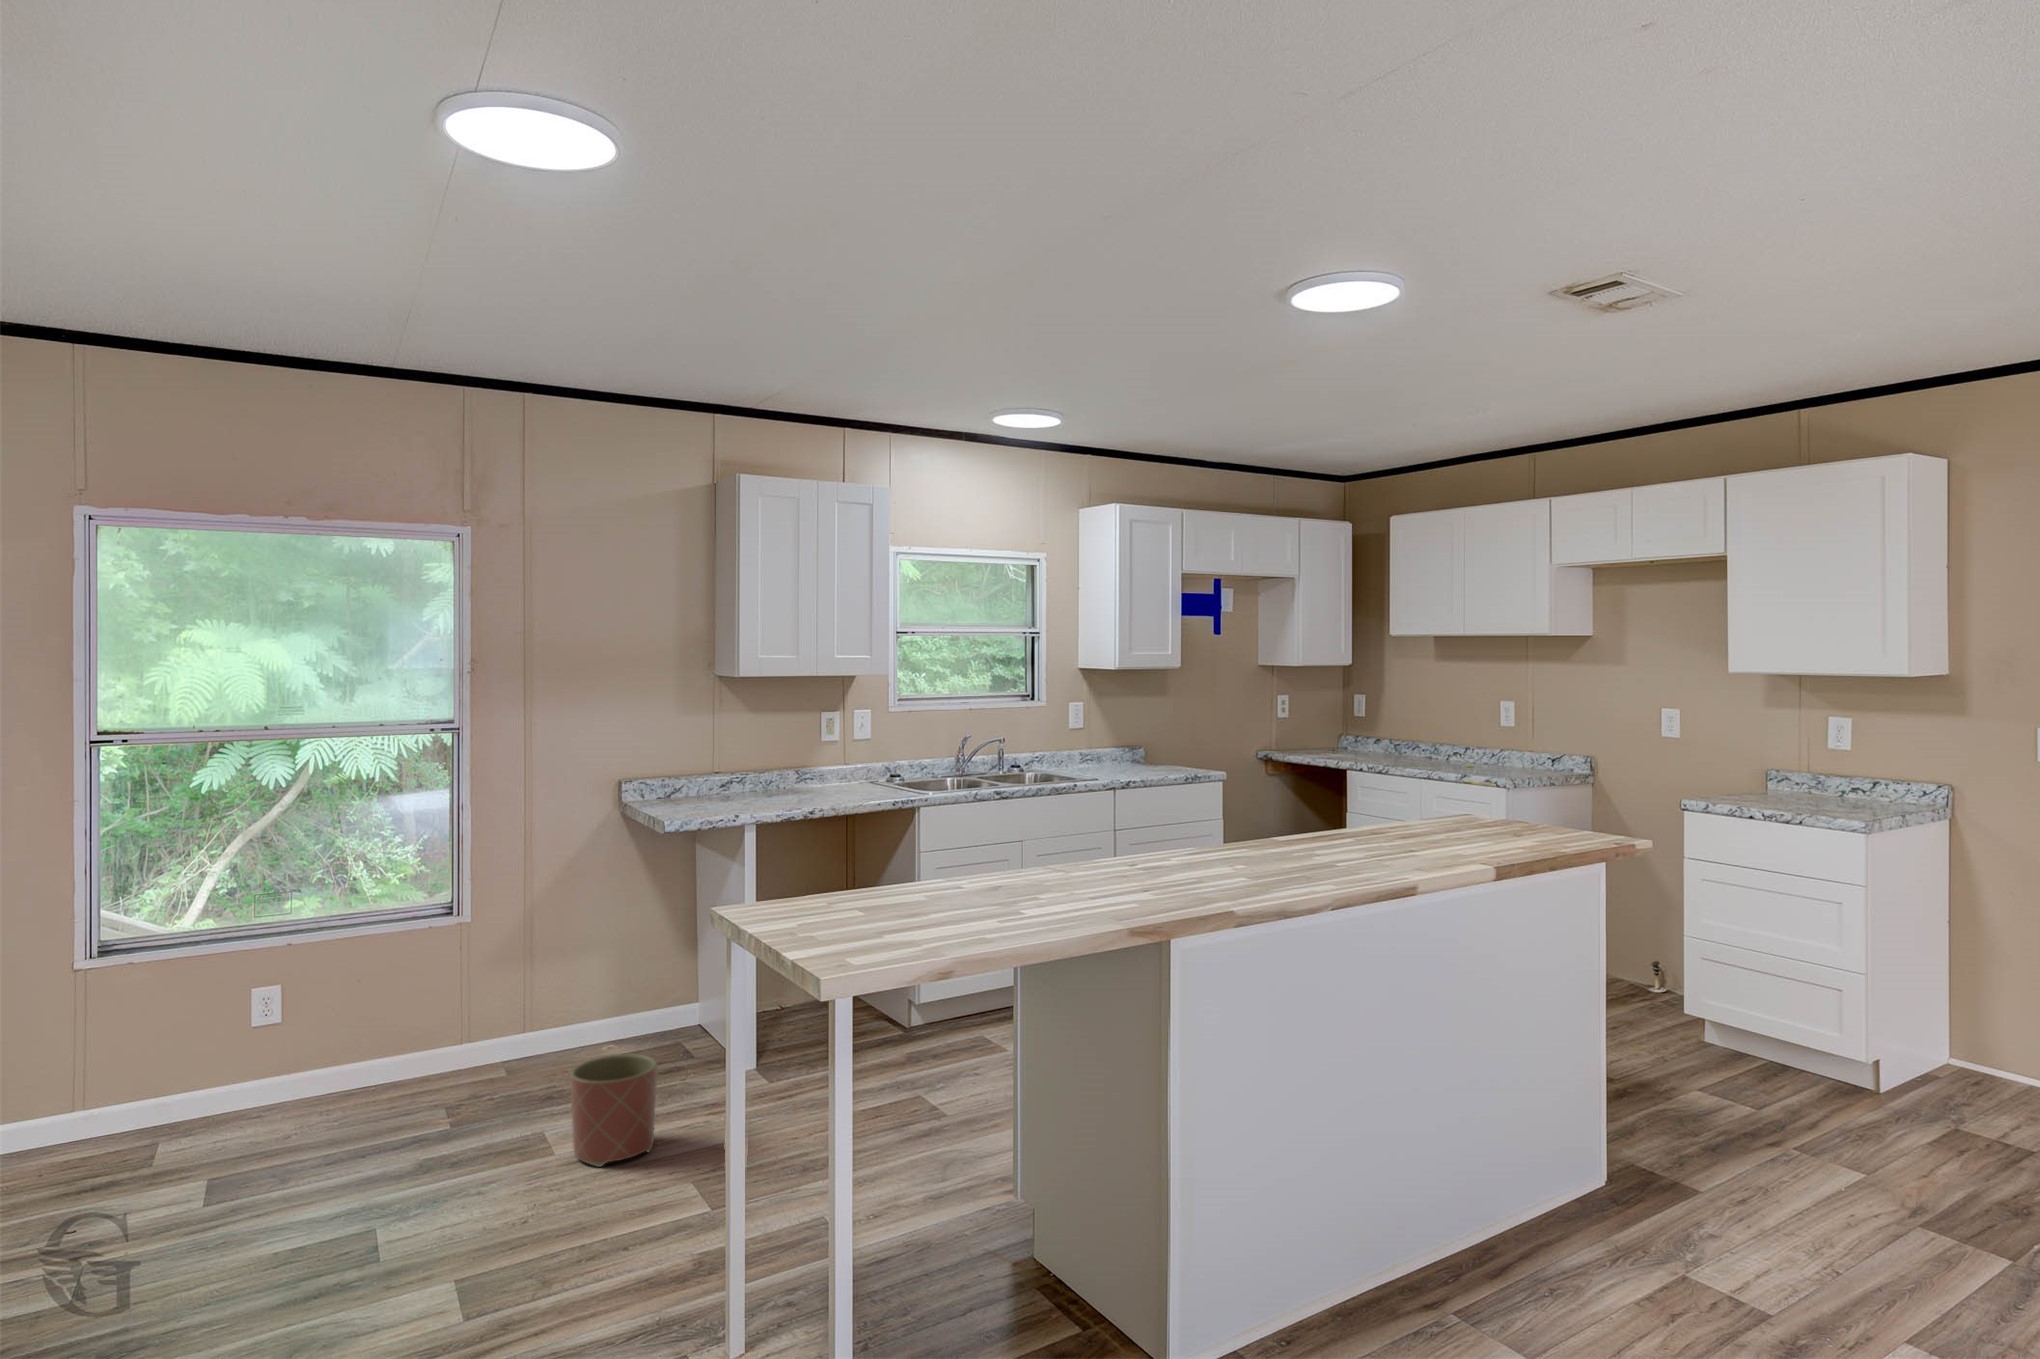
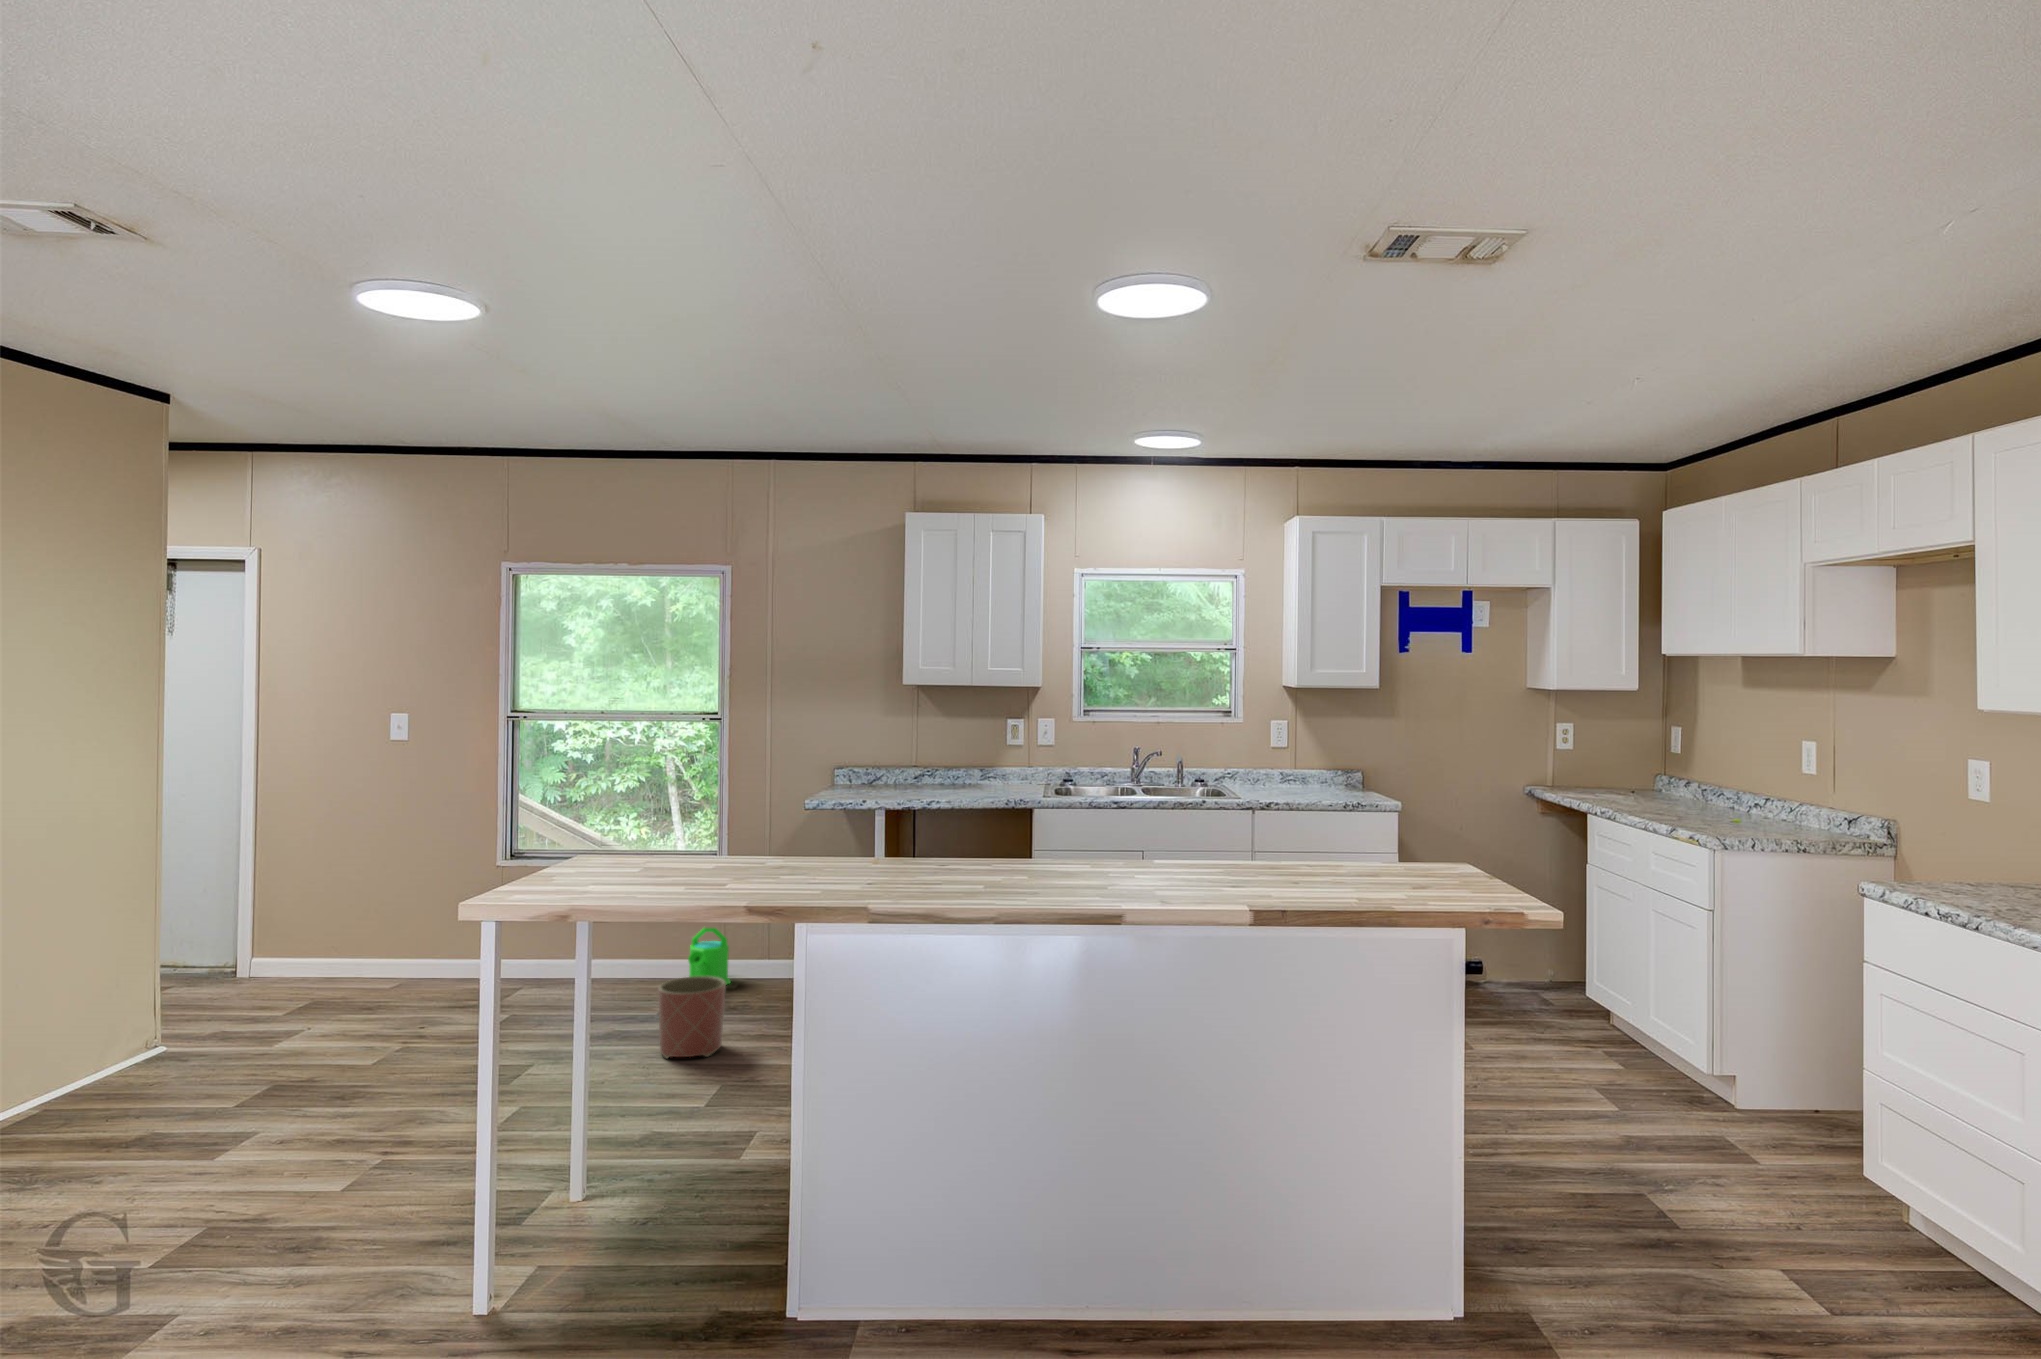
watering can: none [445,1001,511,1088] -> present [688,928,730,985]

